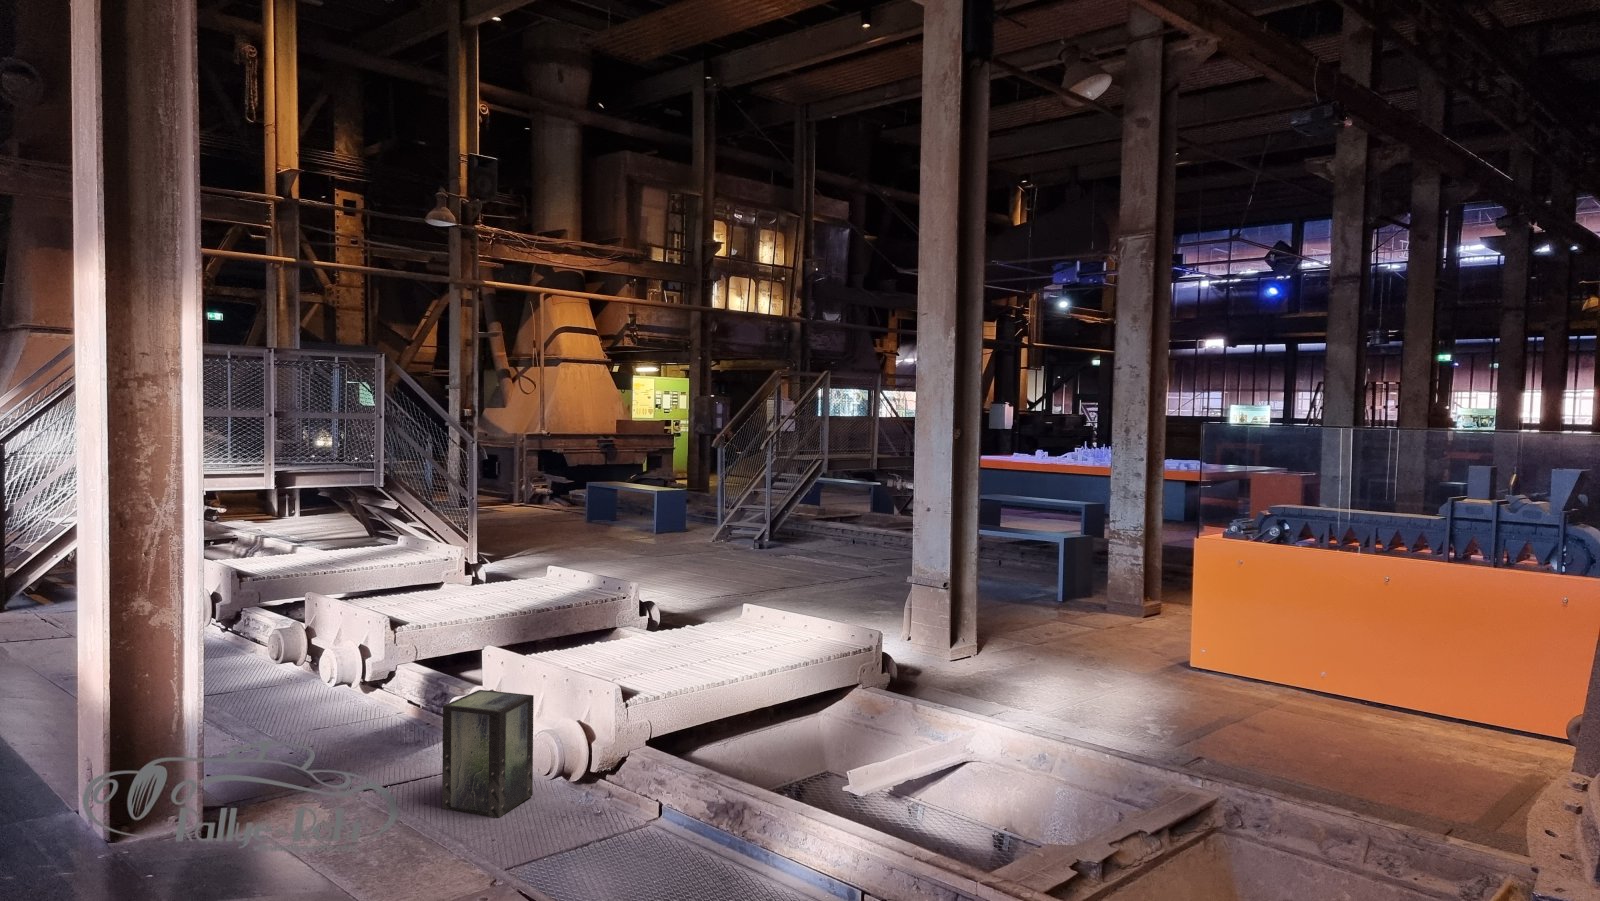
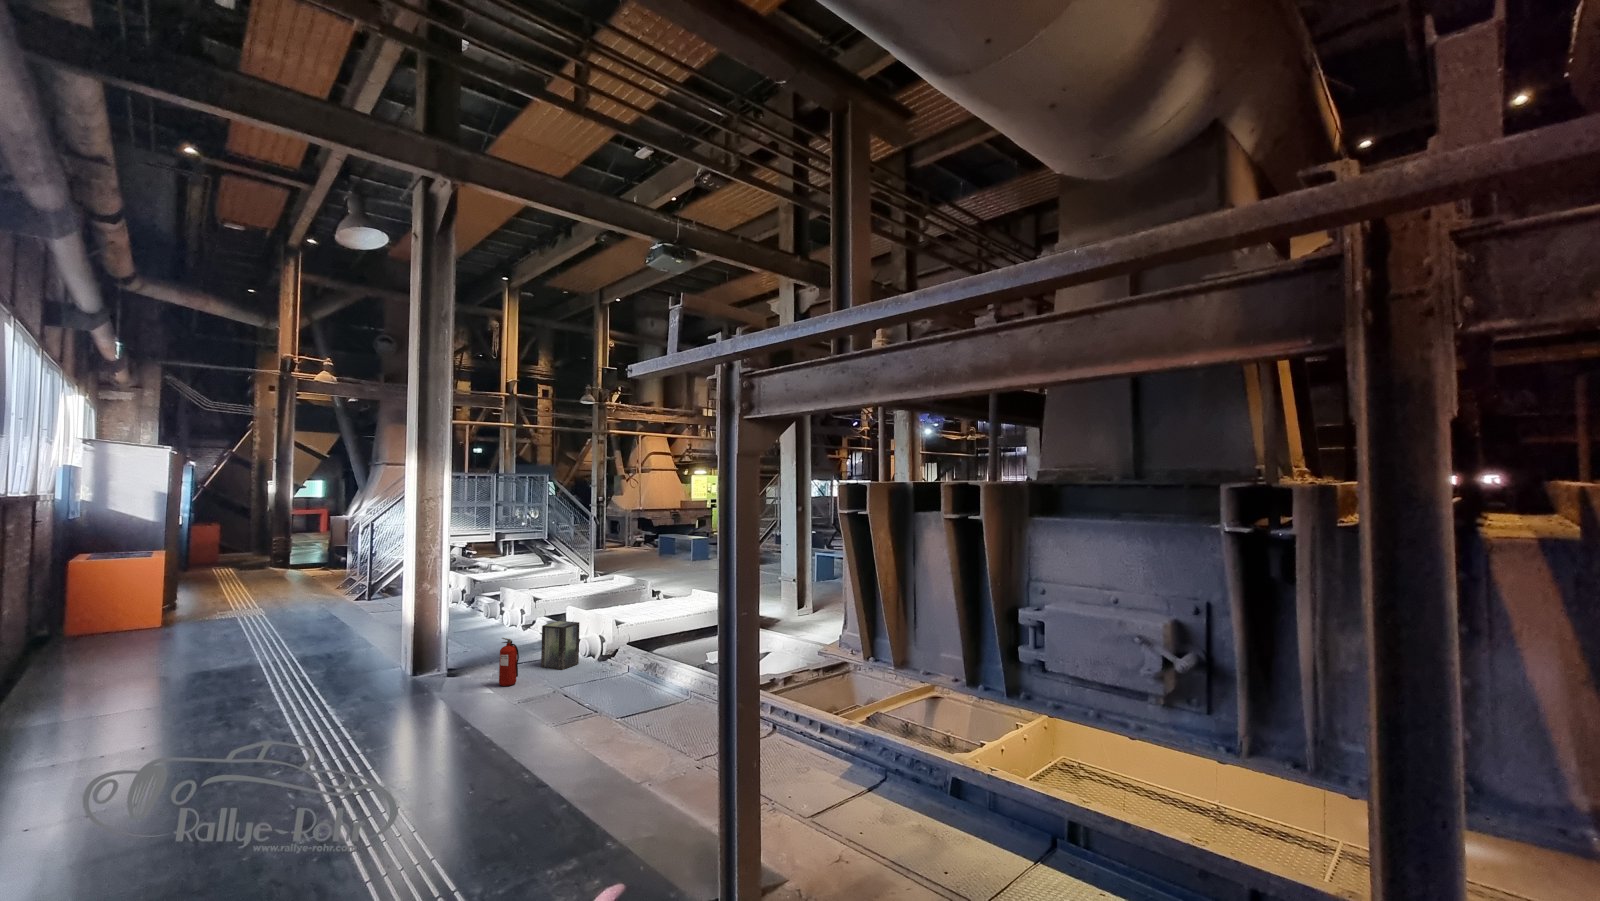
fire extinguisher: none [349,750,401,880] -> present [499,638,519,686]

